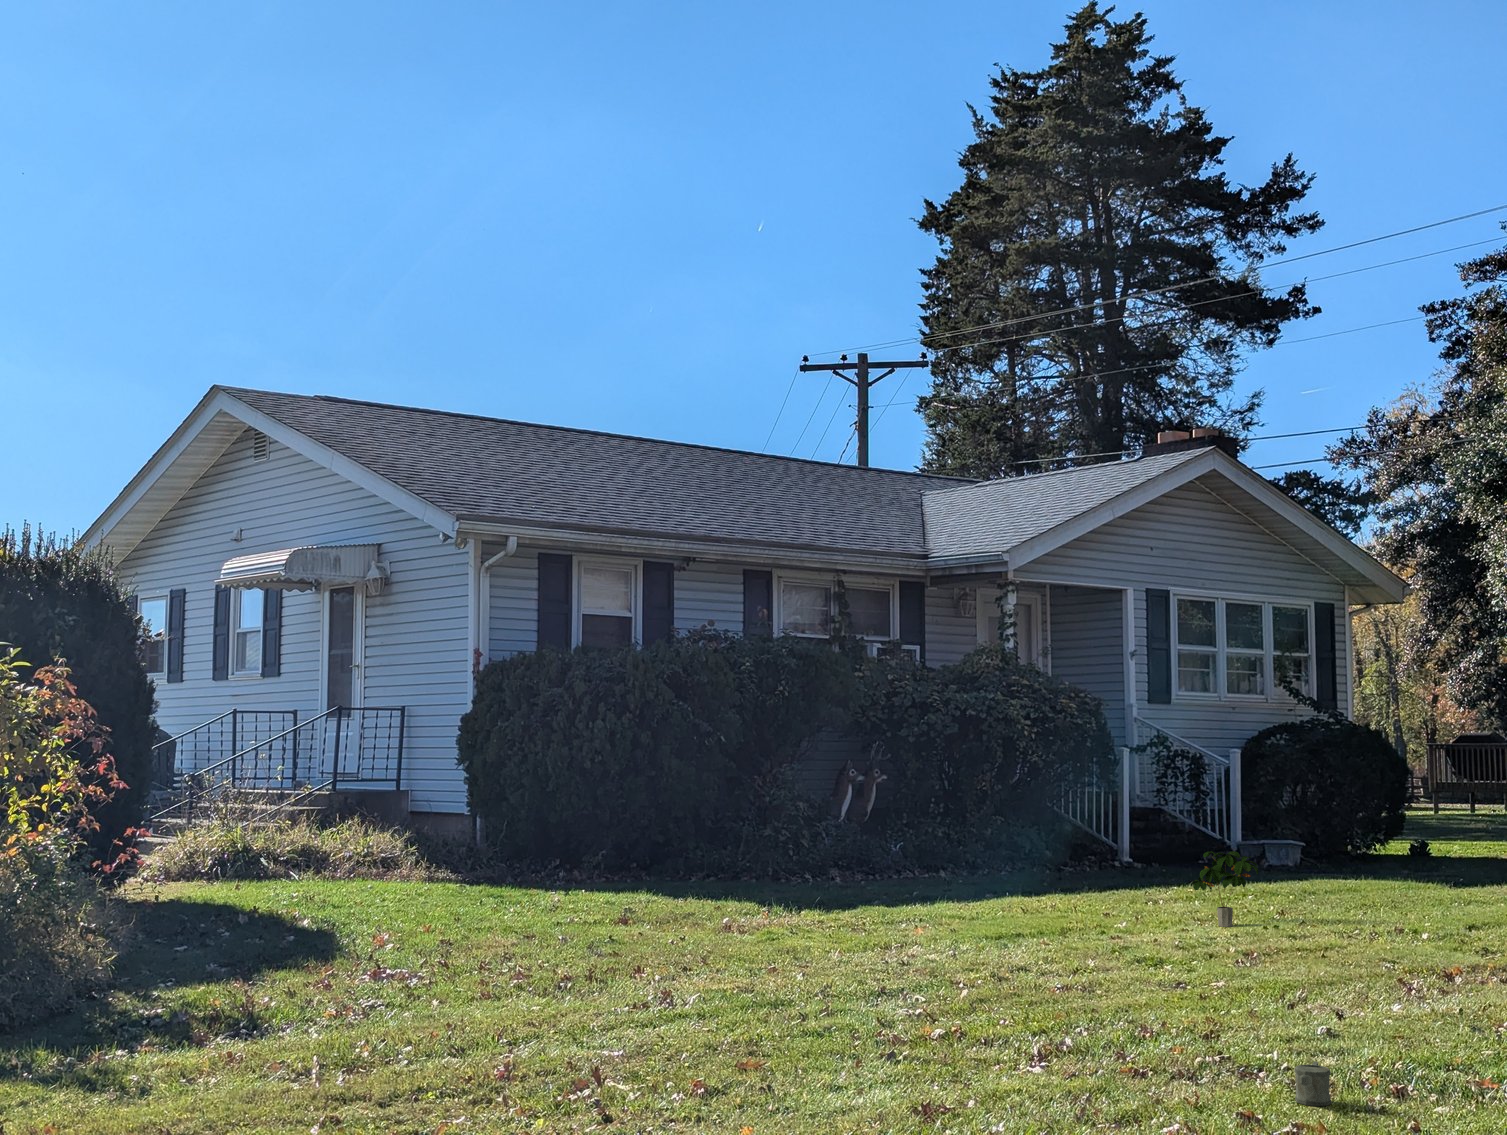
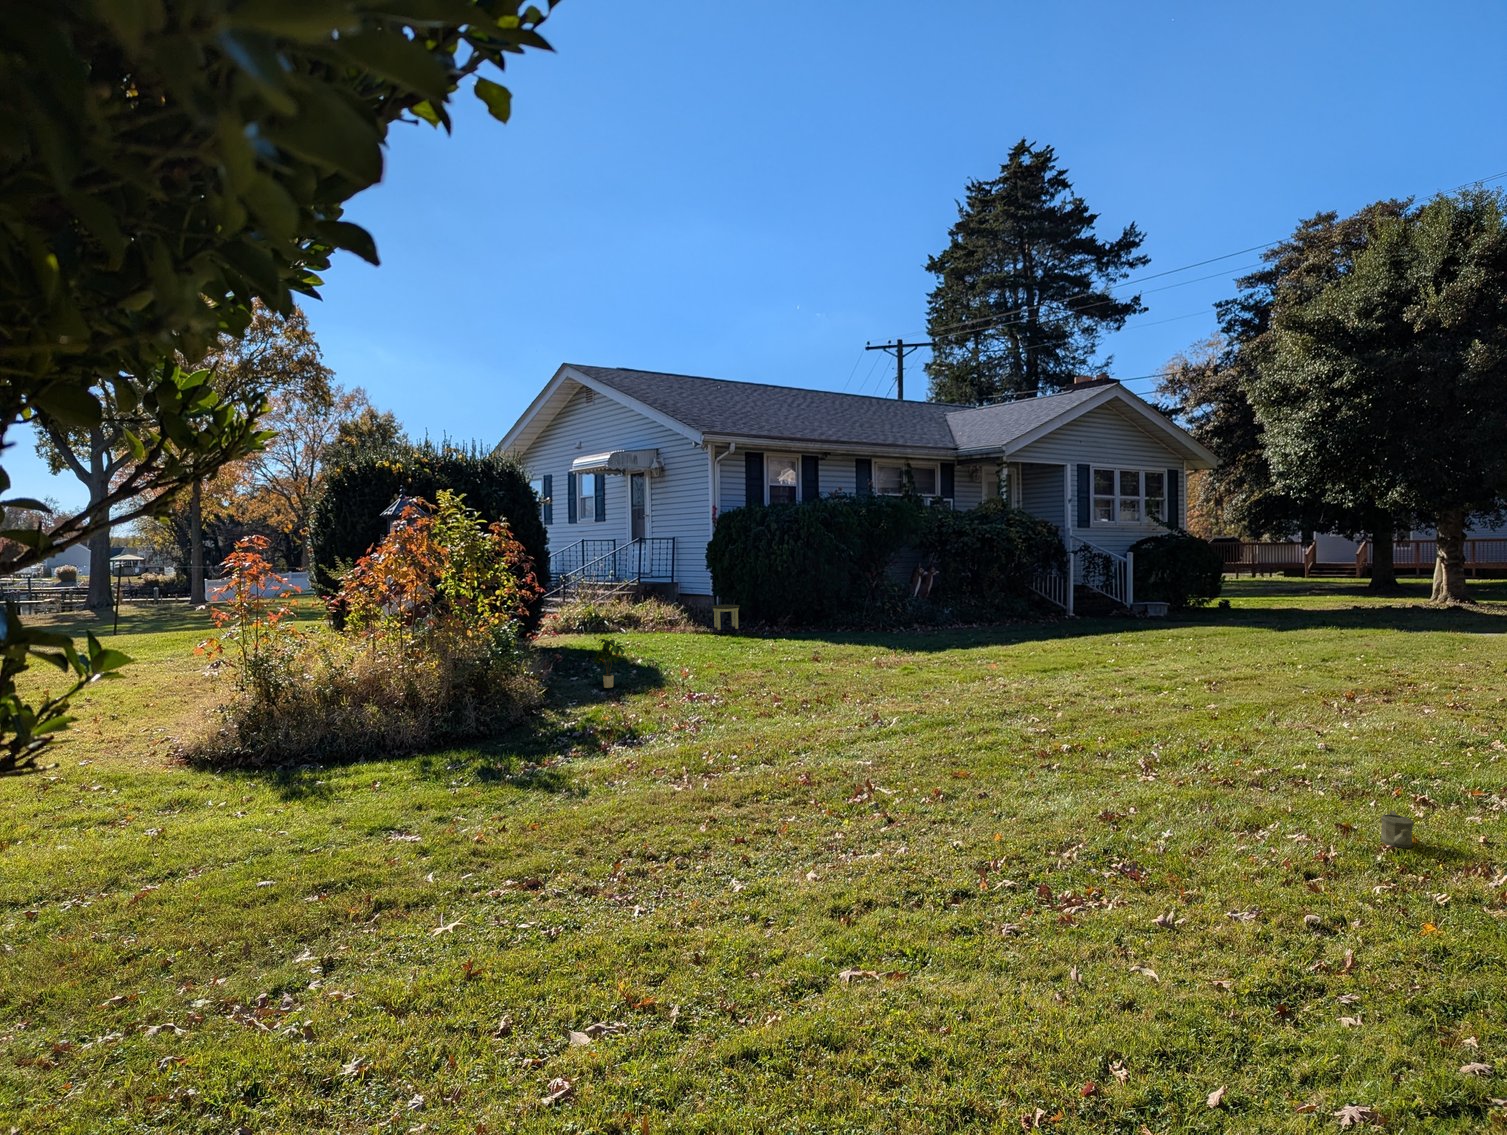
round table: none [461,829,513,874] -> present [712,605,740,630]
potted plant: present [1191,851,1258,927] -> present [593,639,625,688]

